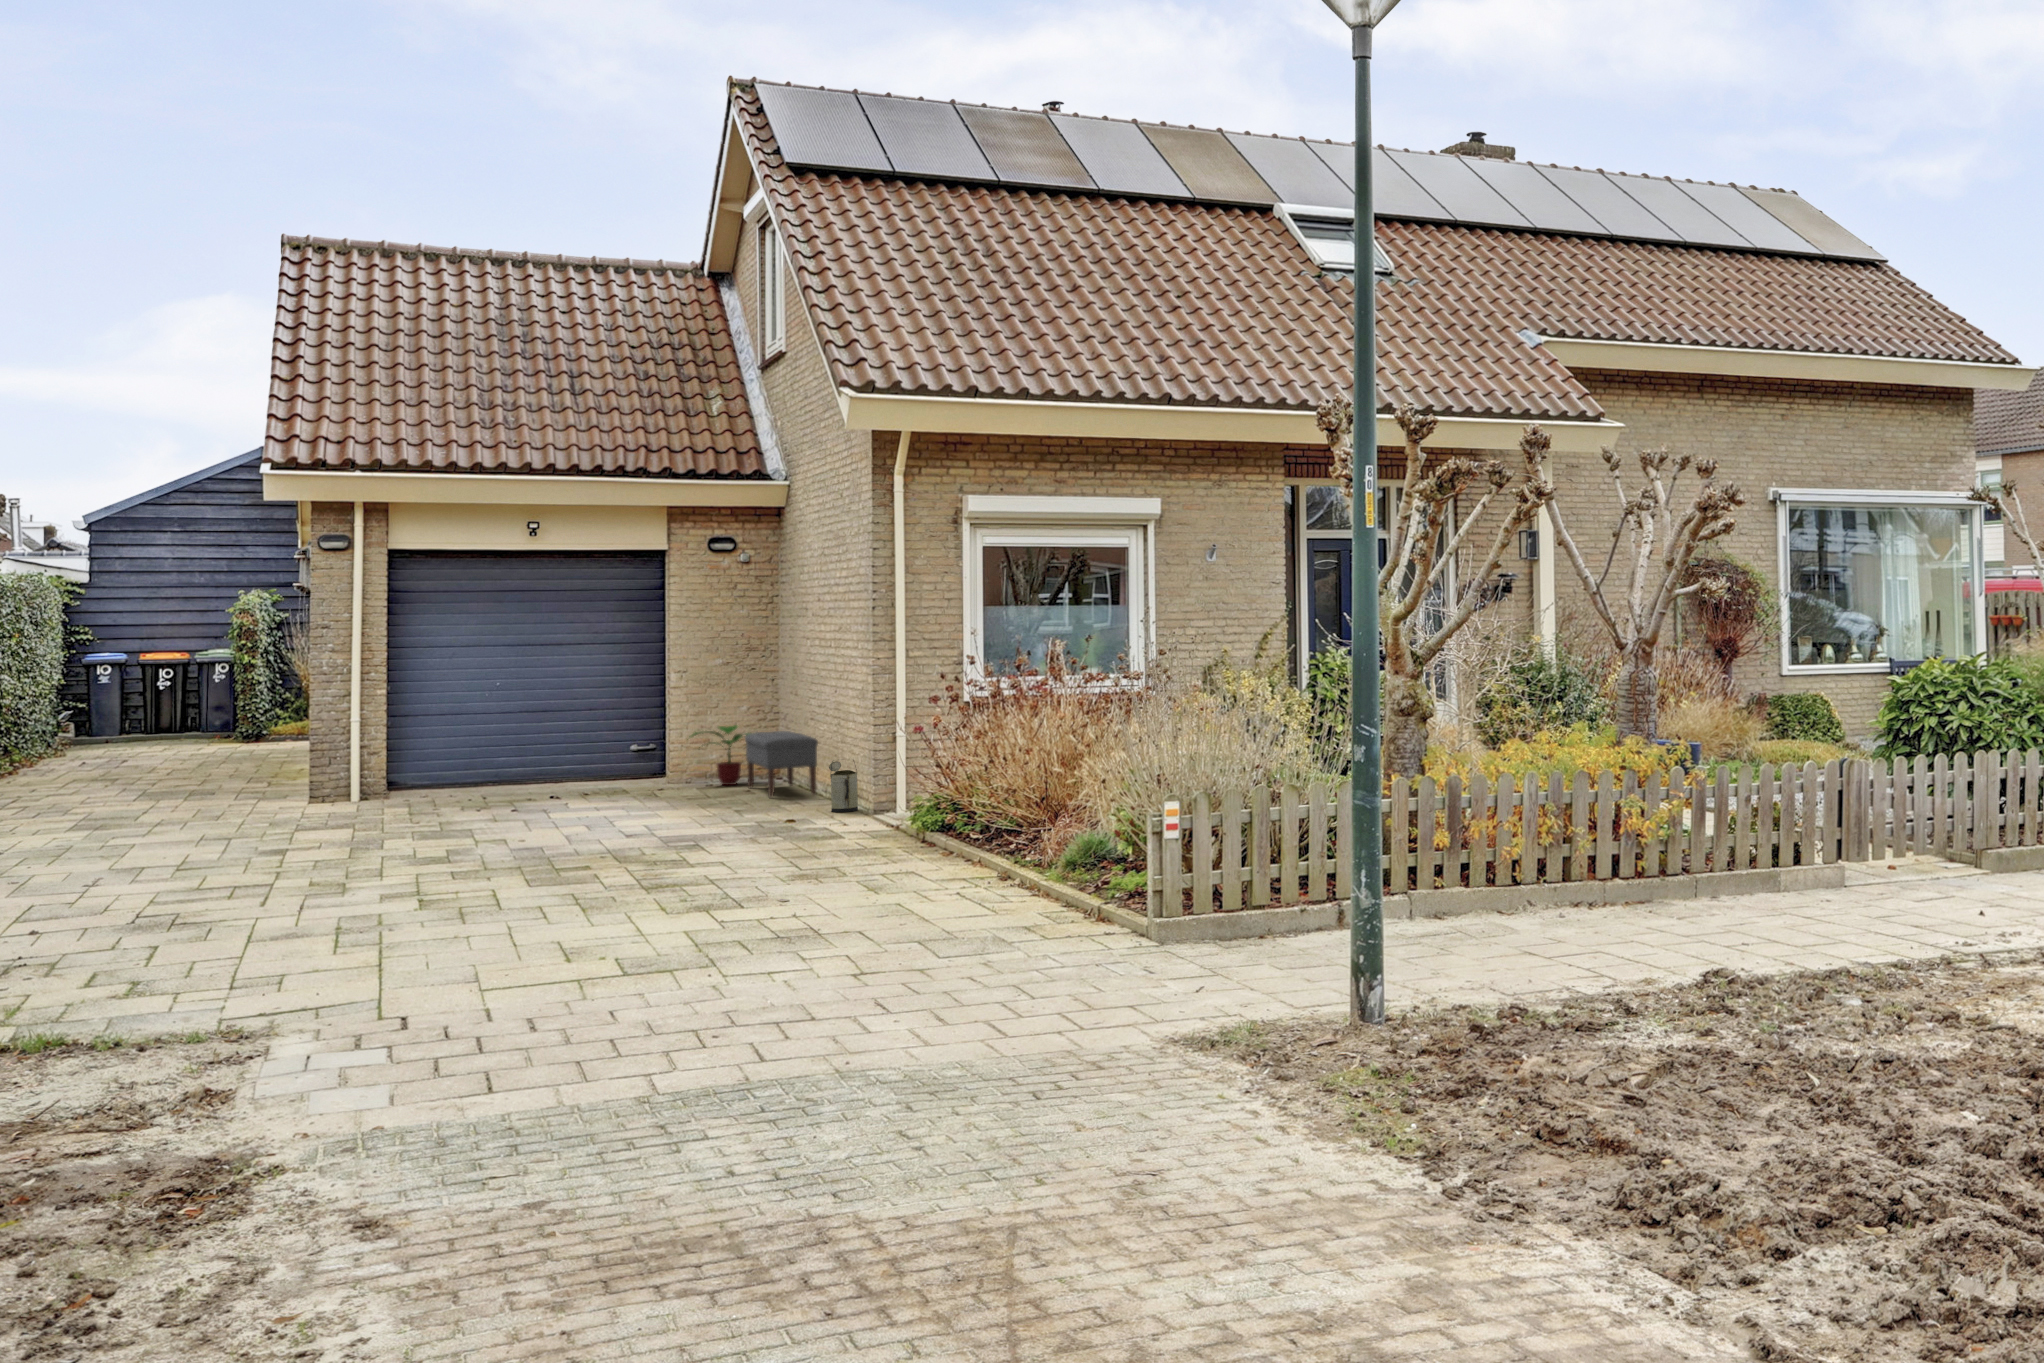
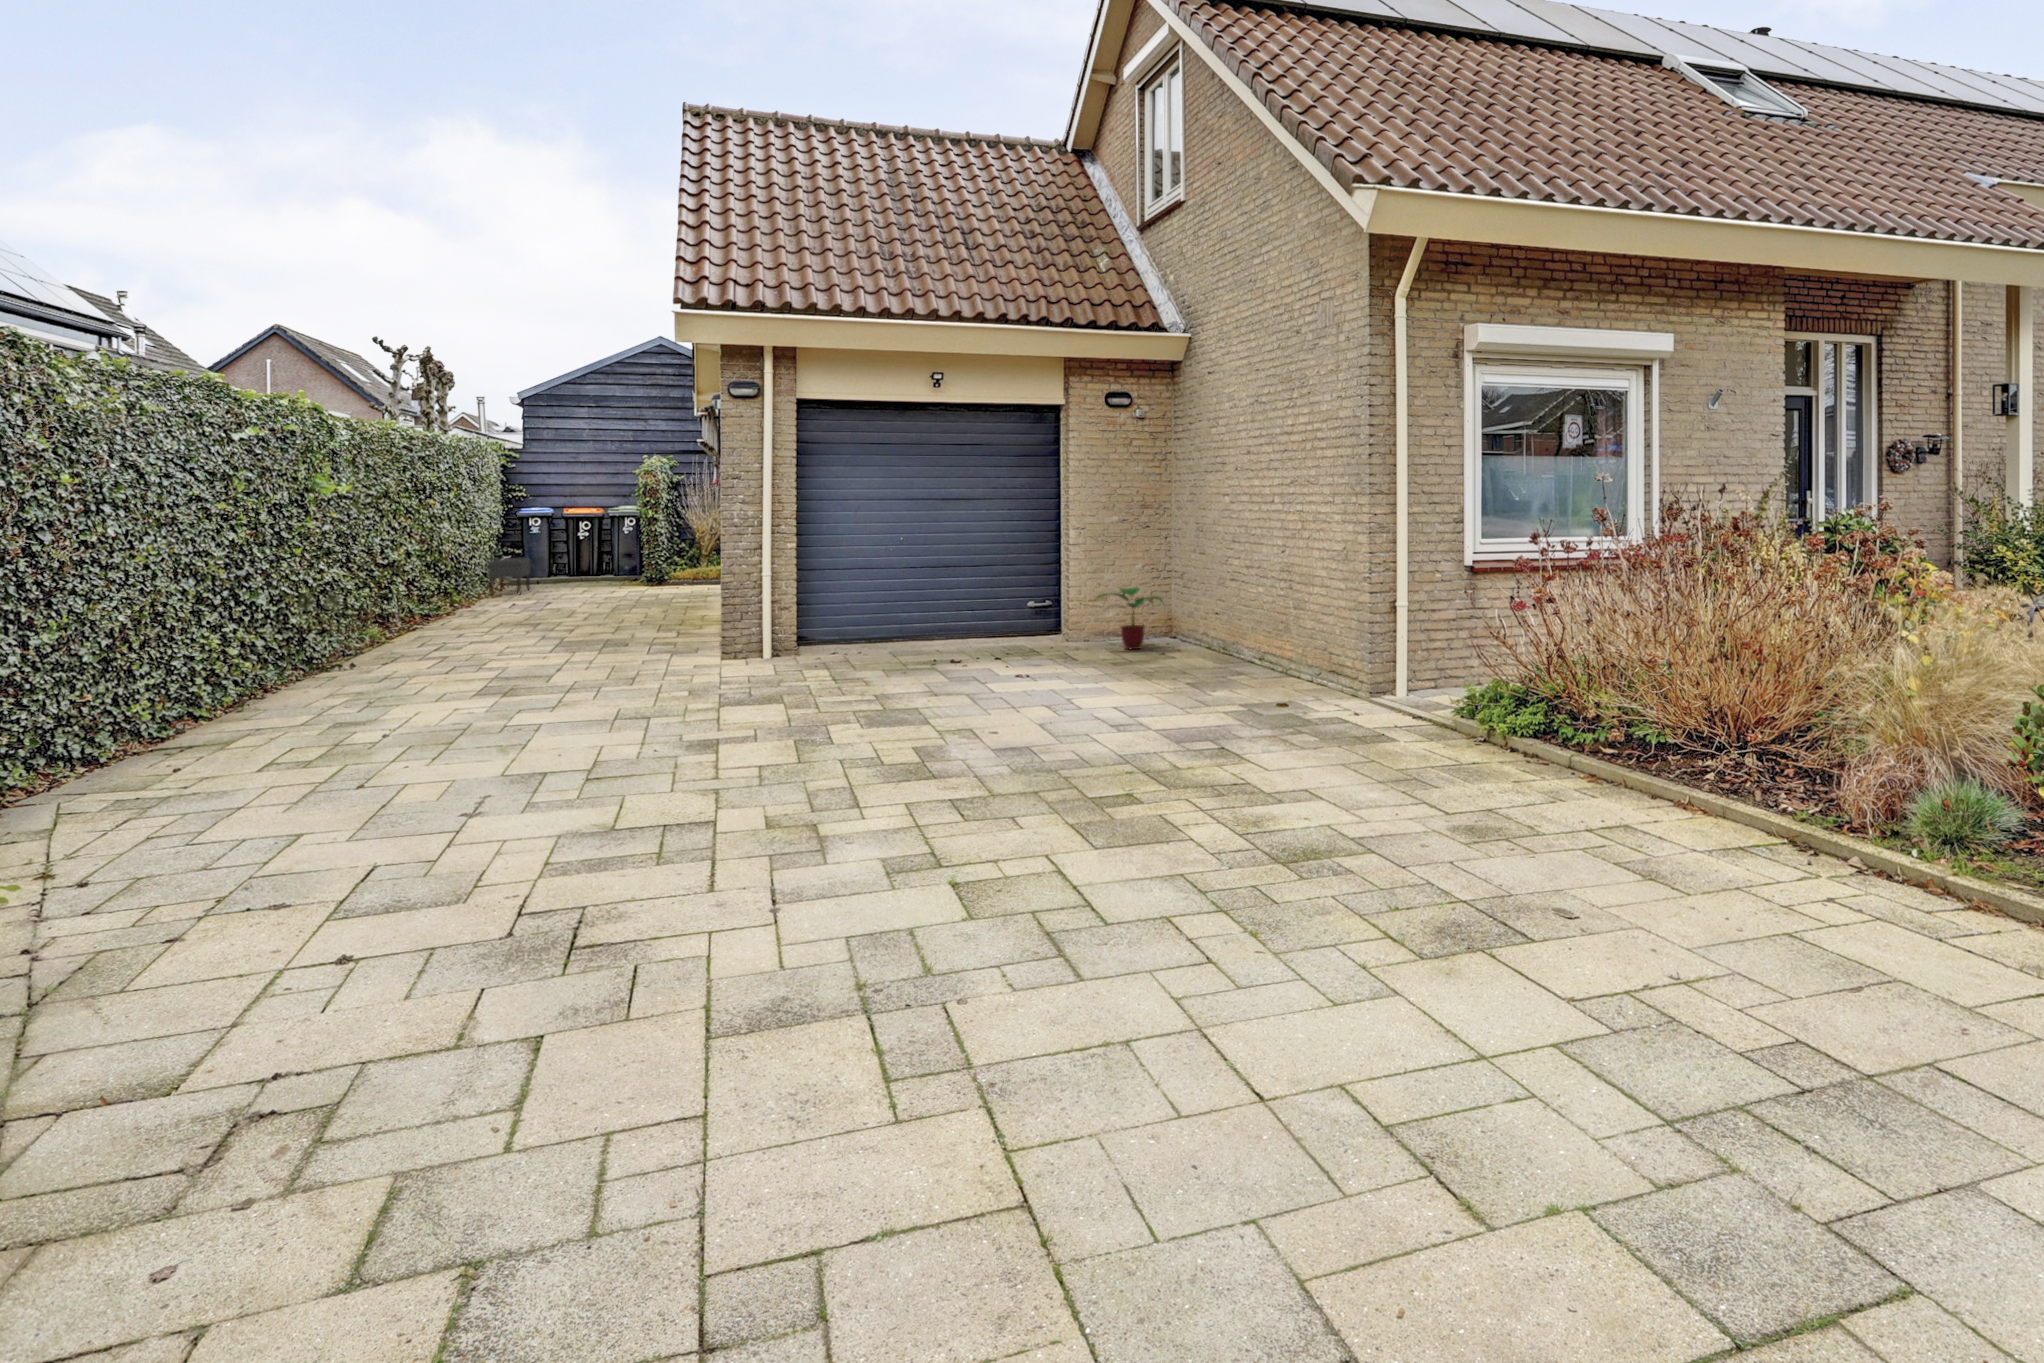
bench: present [745,731,818,798] -> present [487,558,530,596]
watering can: present [829,761,858,812] -> none [1294,634,1336,695]

